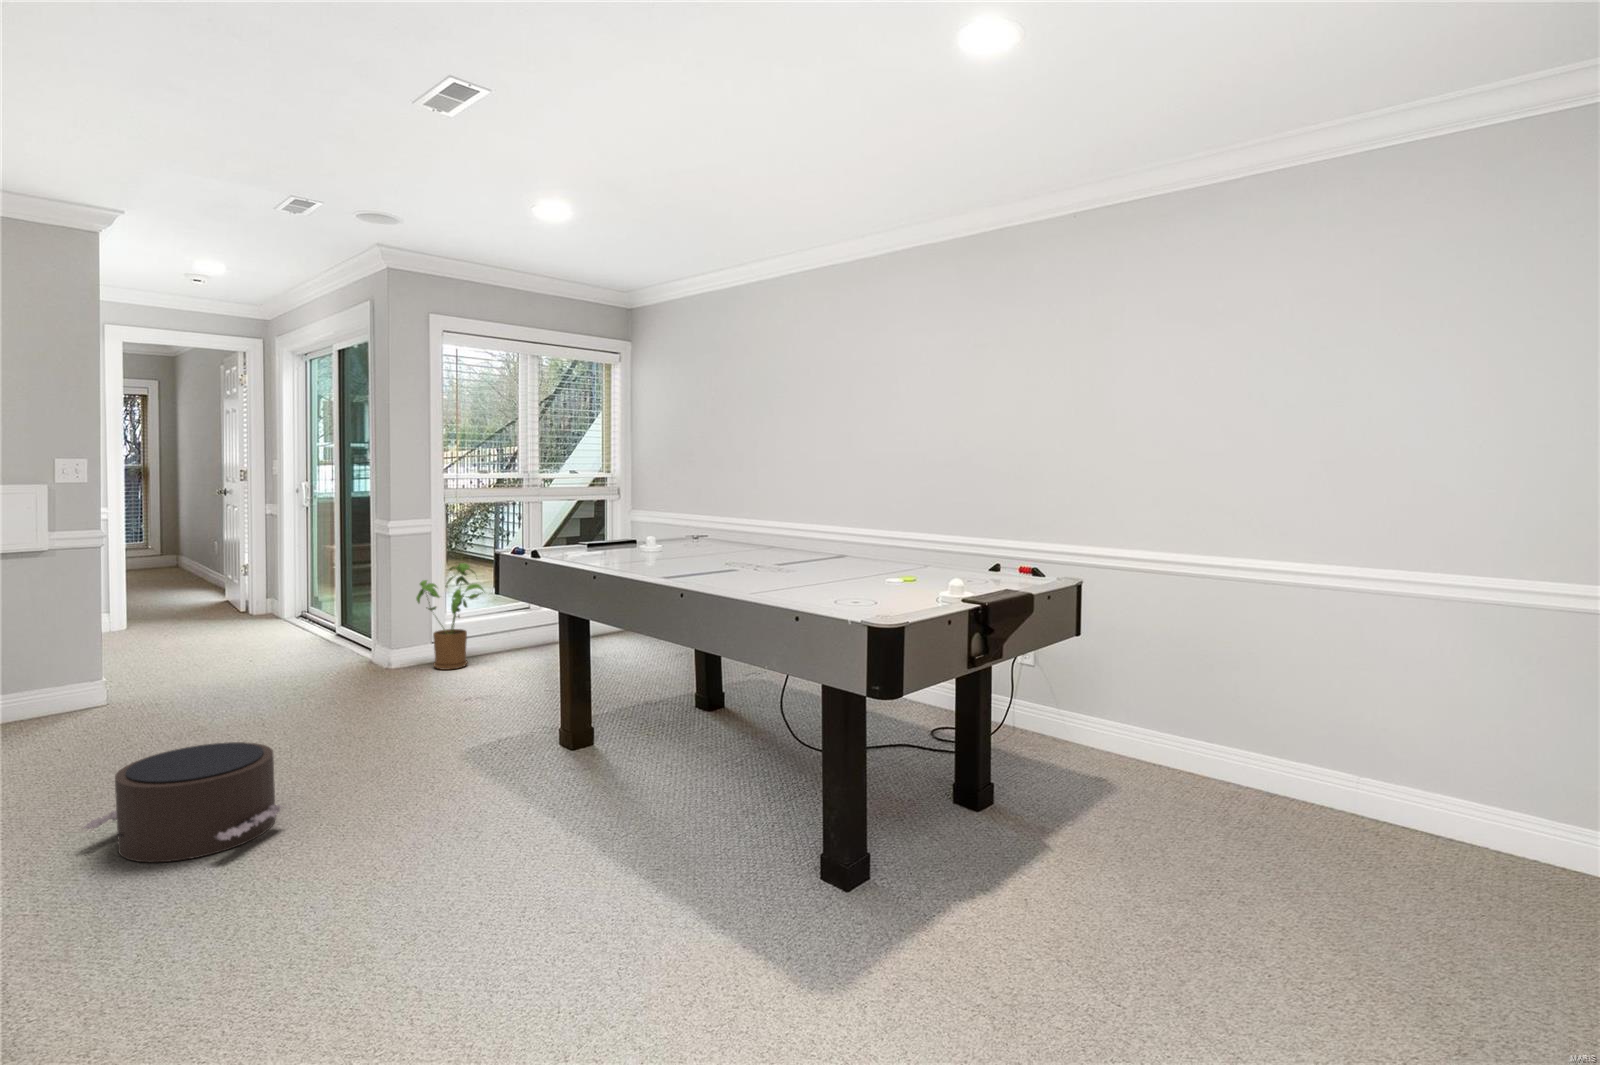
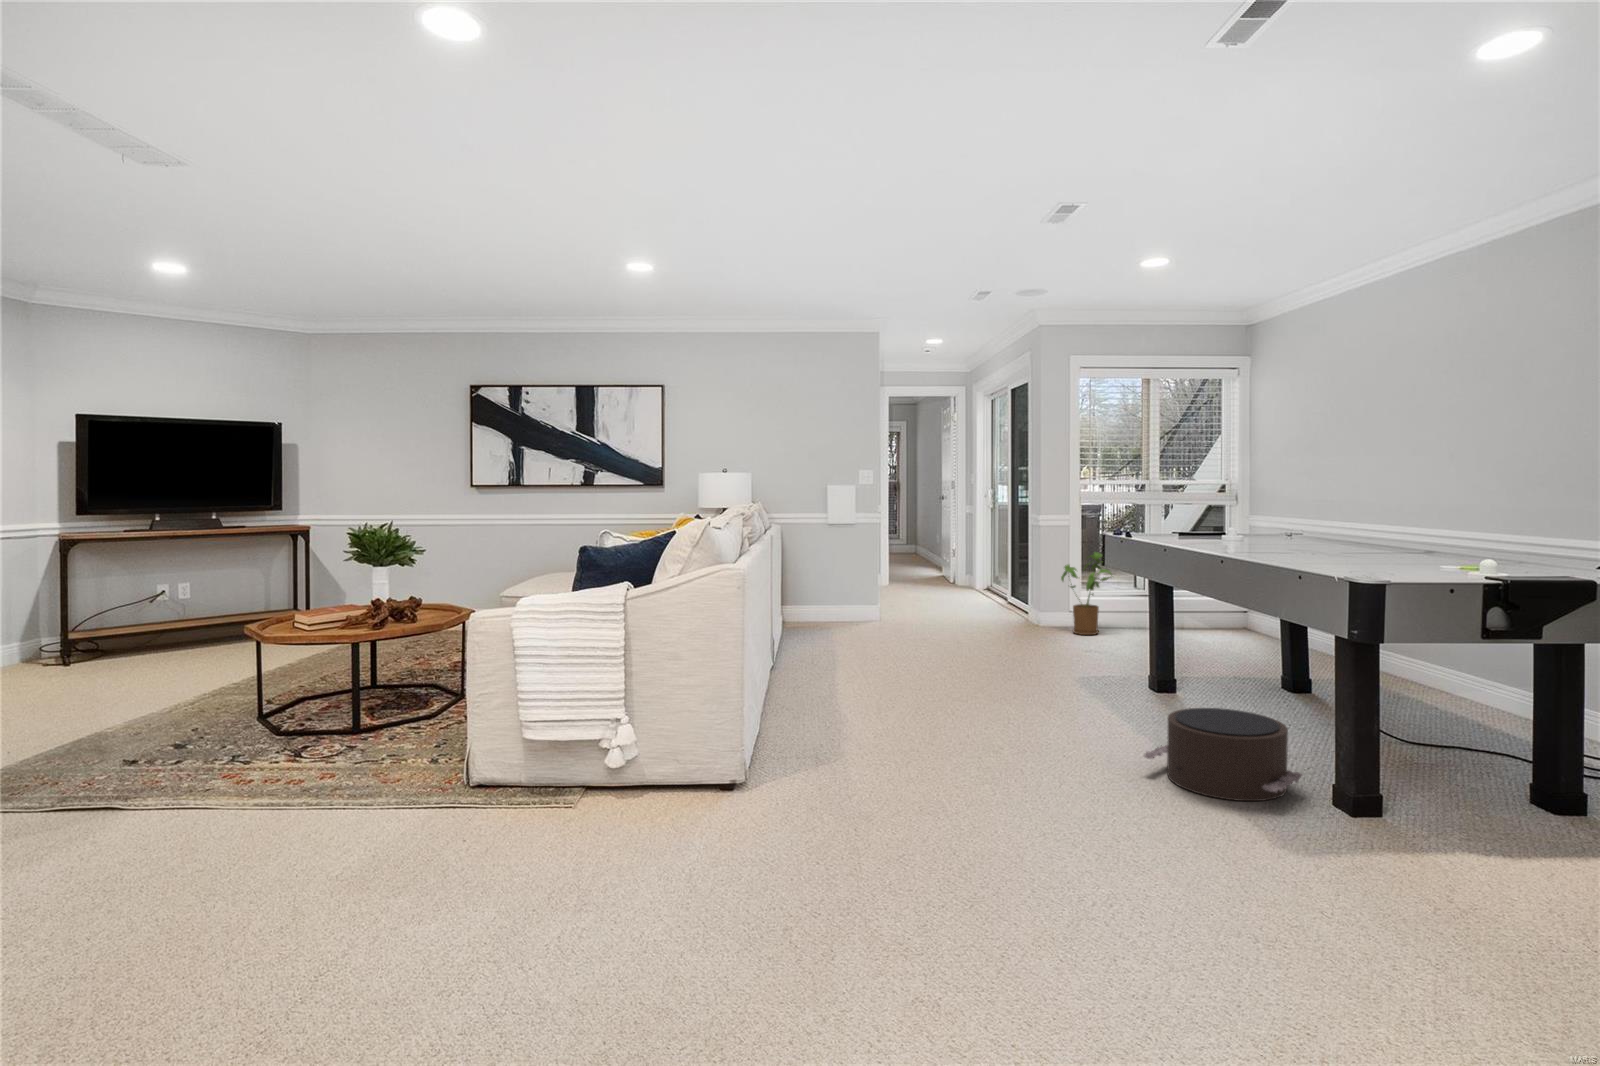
pouf: present [83,742,283,862] -> present [1144,708,1302,801]

